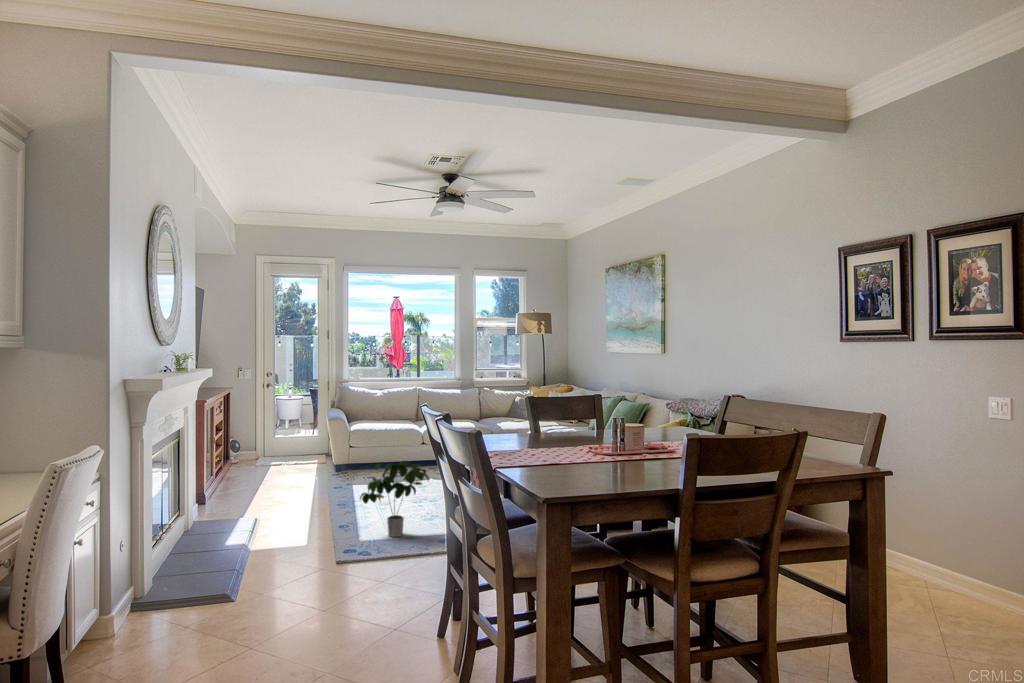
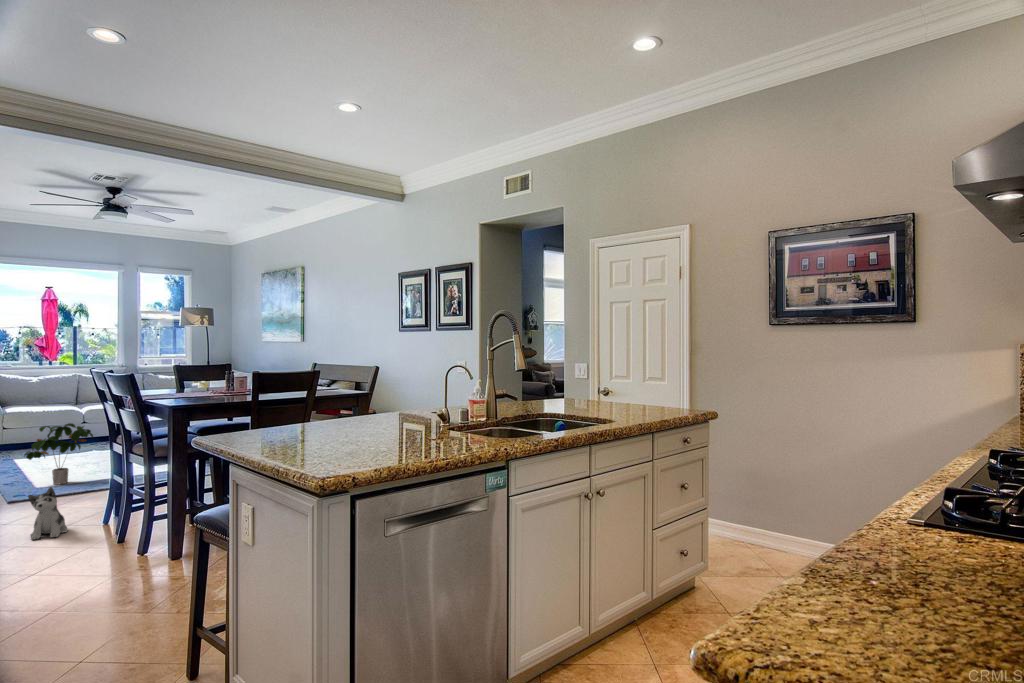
plush toy: none [343,584,390,665] -> present [28,487,68,540]

